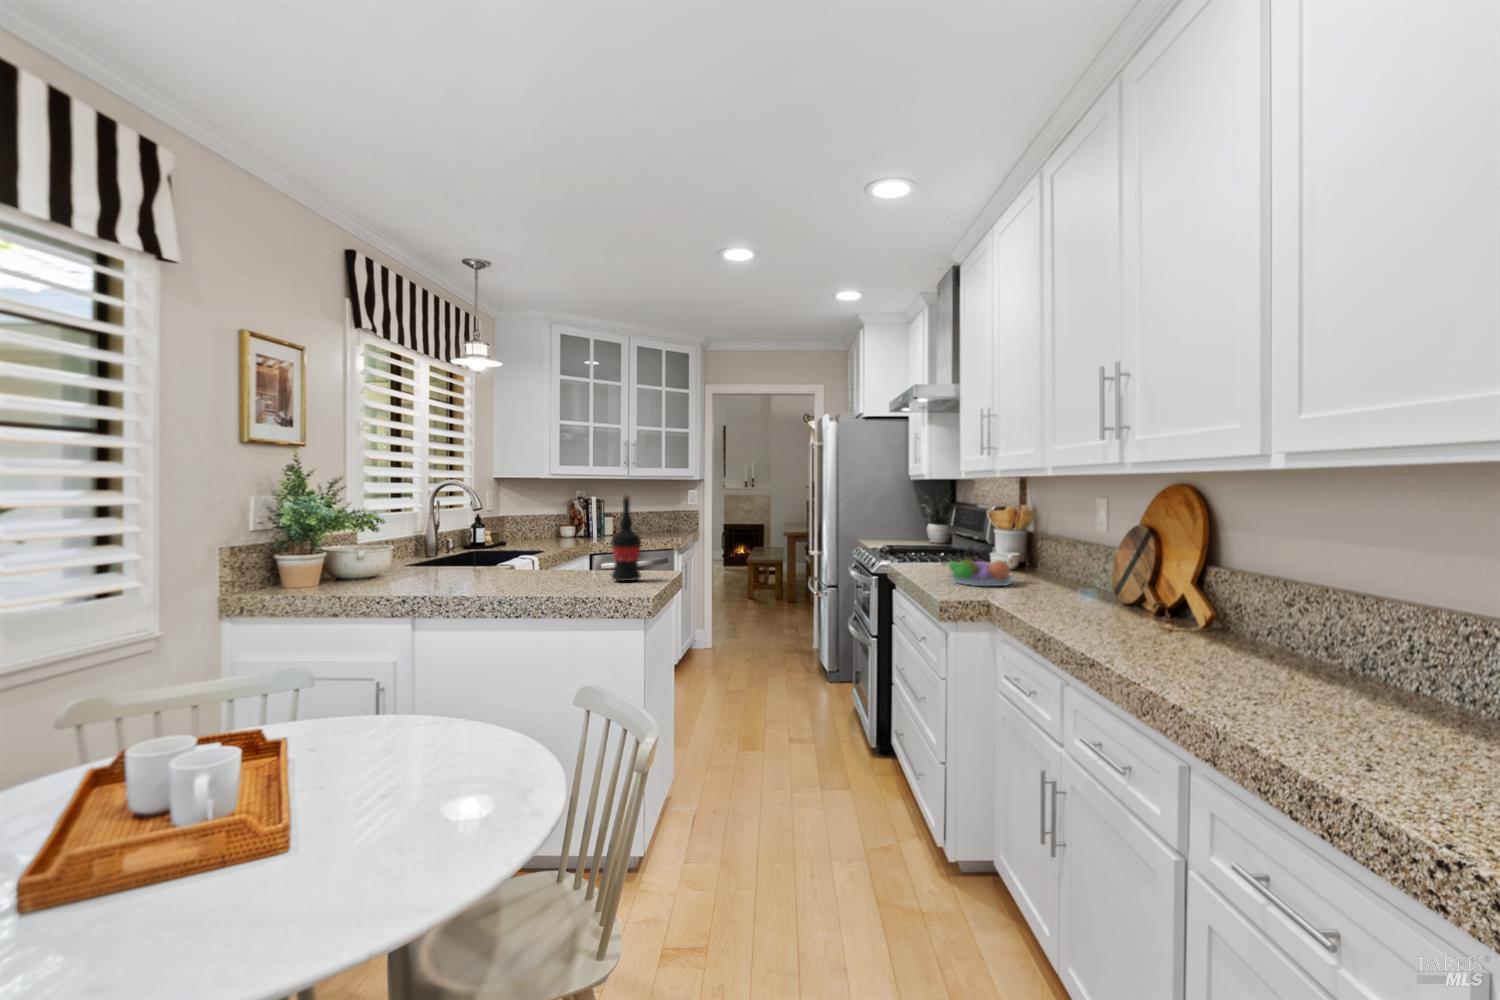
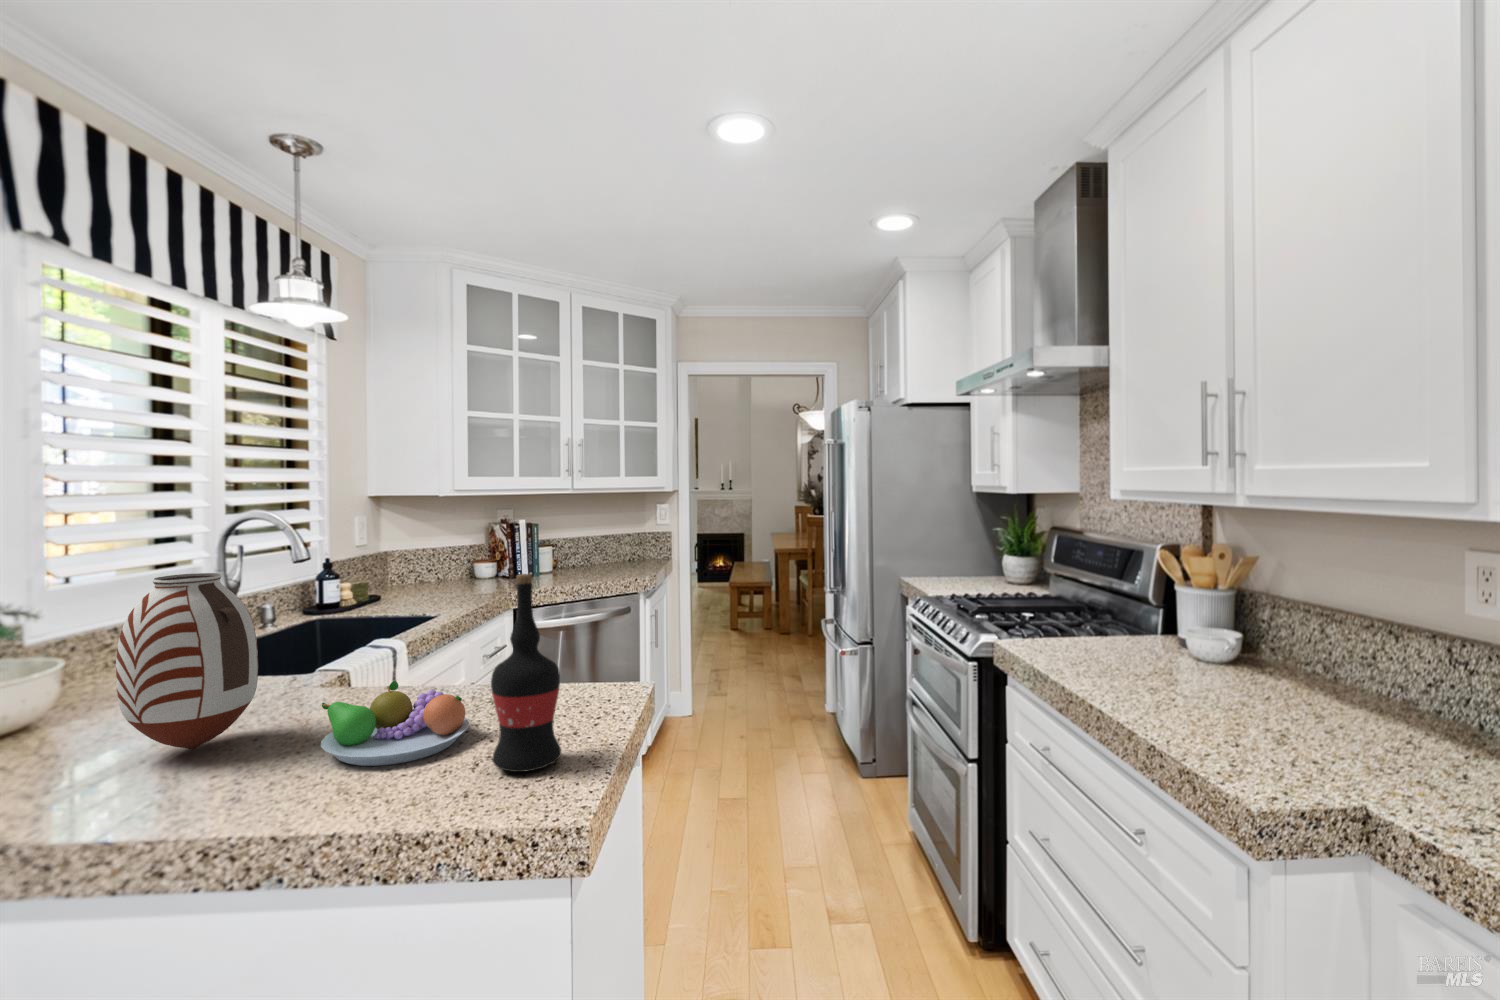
vase: none [441,498,497,579] -> present [116,573,258,750]
fruit bowl: present [942,559,1015,586] -> present [321,681,469,766]

